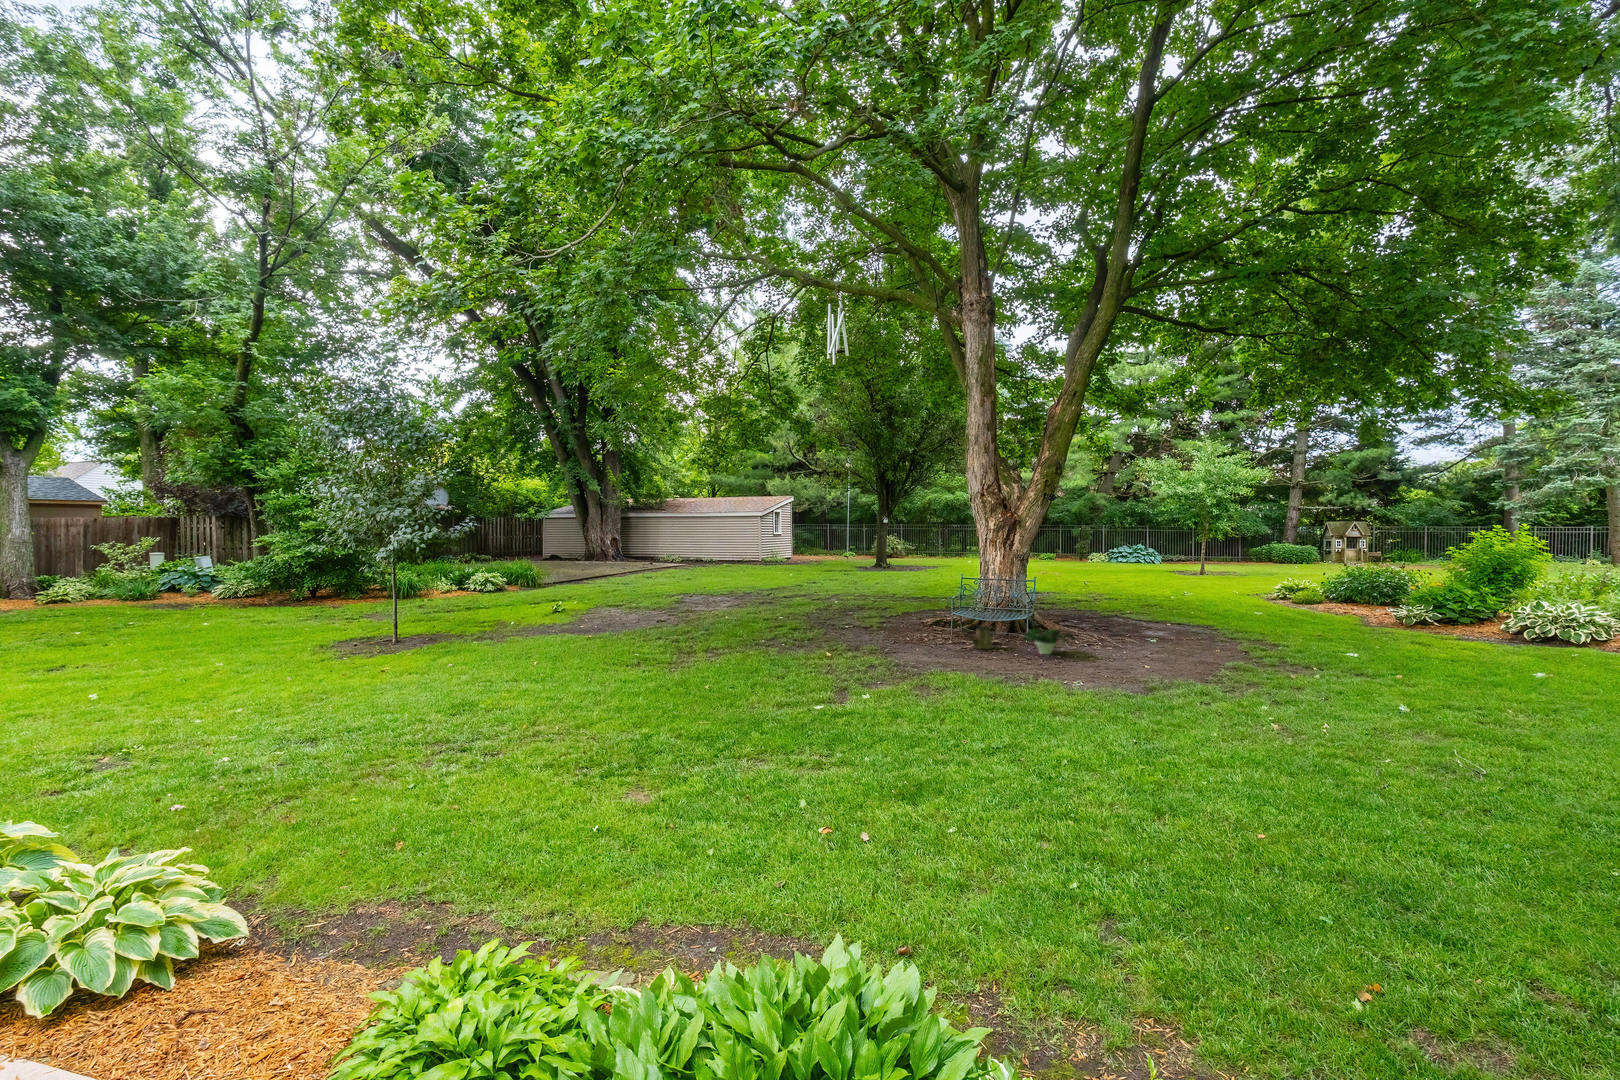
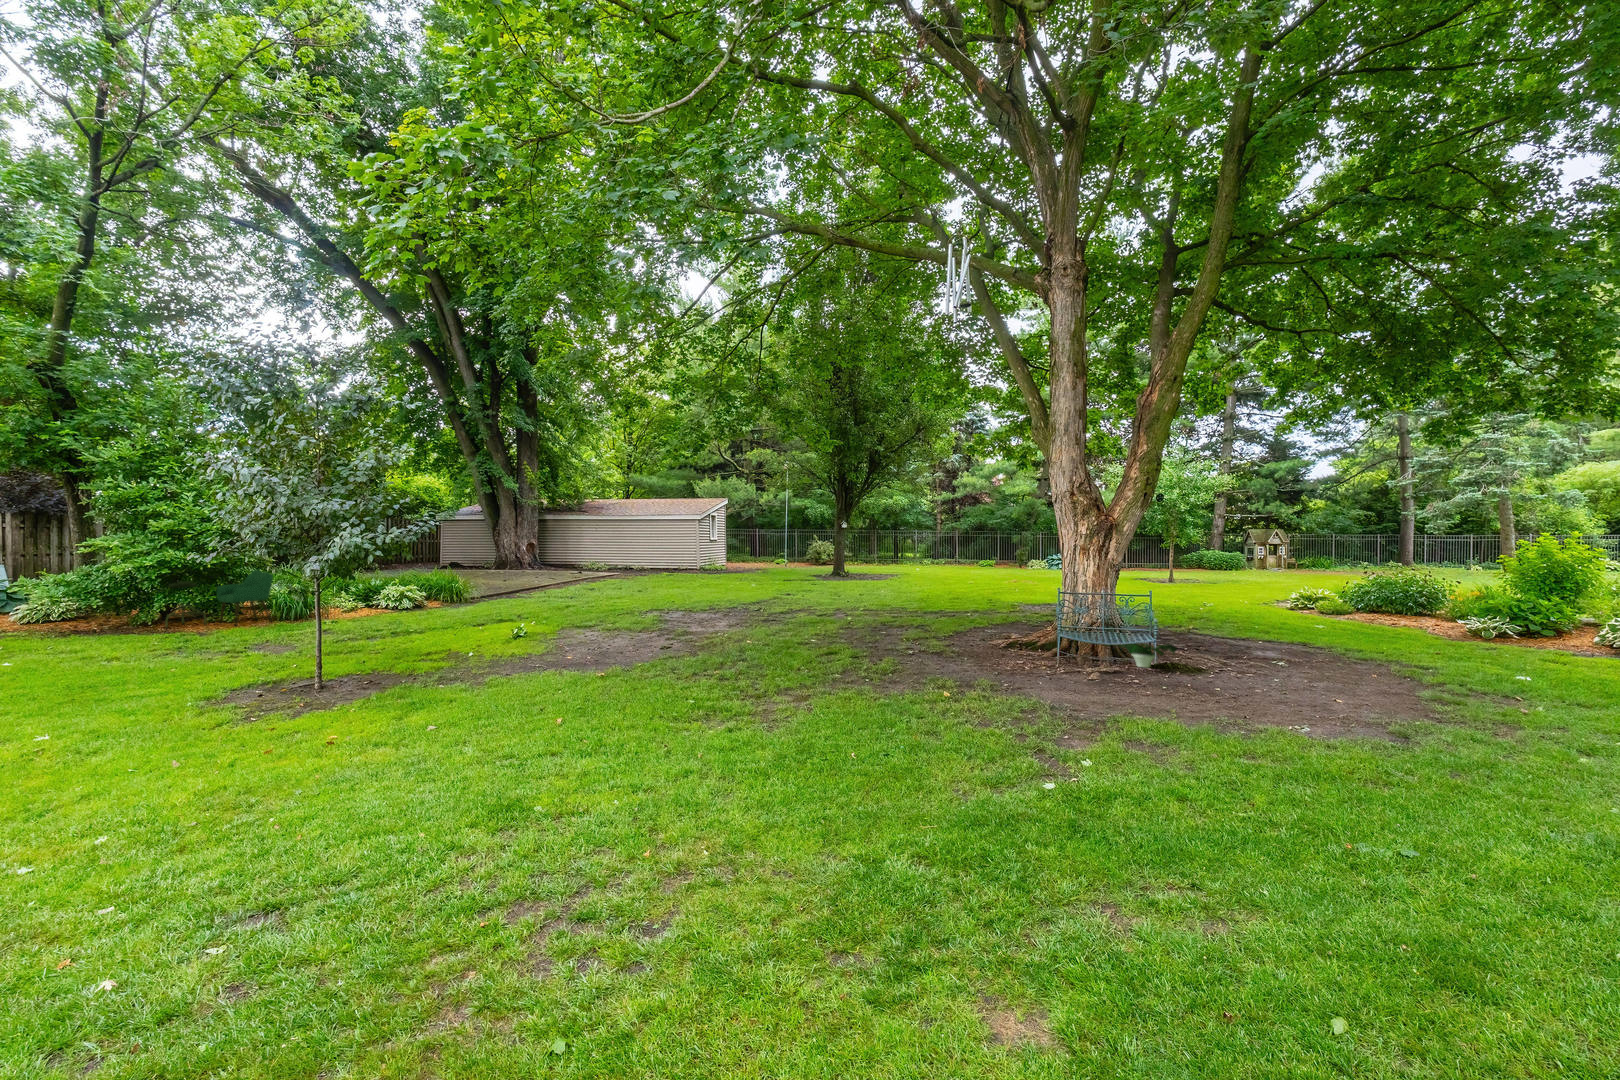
chair: none [346,558,385,601] -> present [217,570,273,626]
stool: none [310,567,339,602] -> present [165,582,207,628]
watering can: present [963,626,997,649] -> none [1051,638,1086,664]

